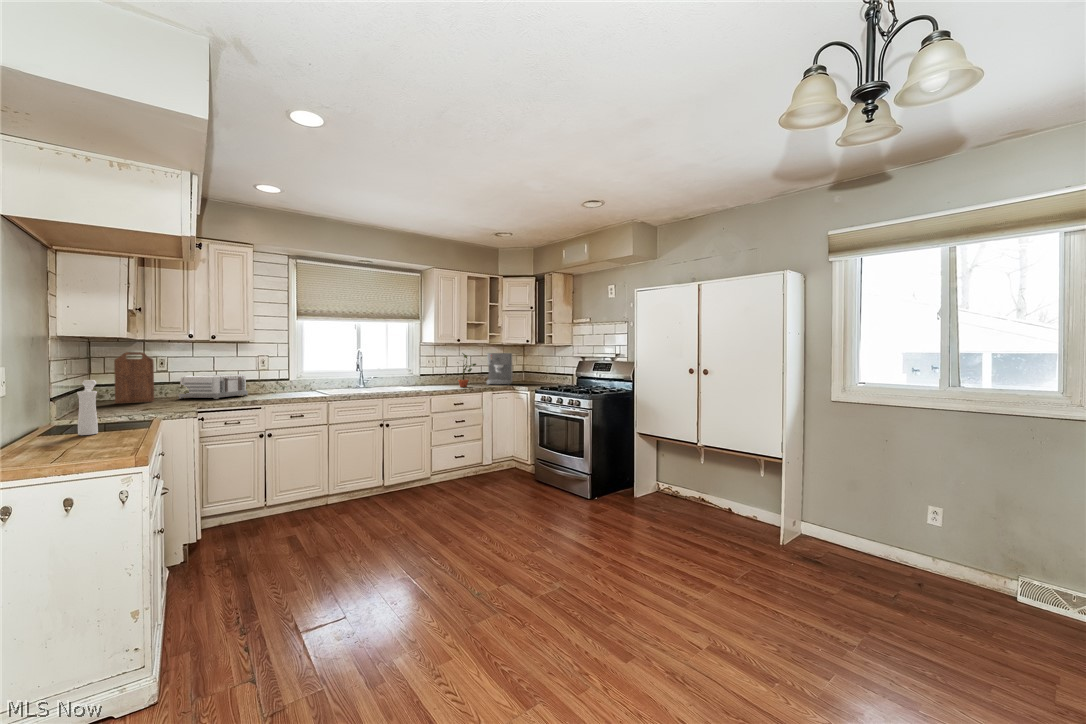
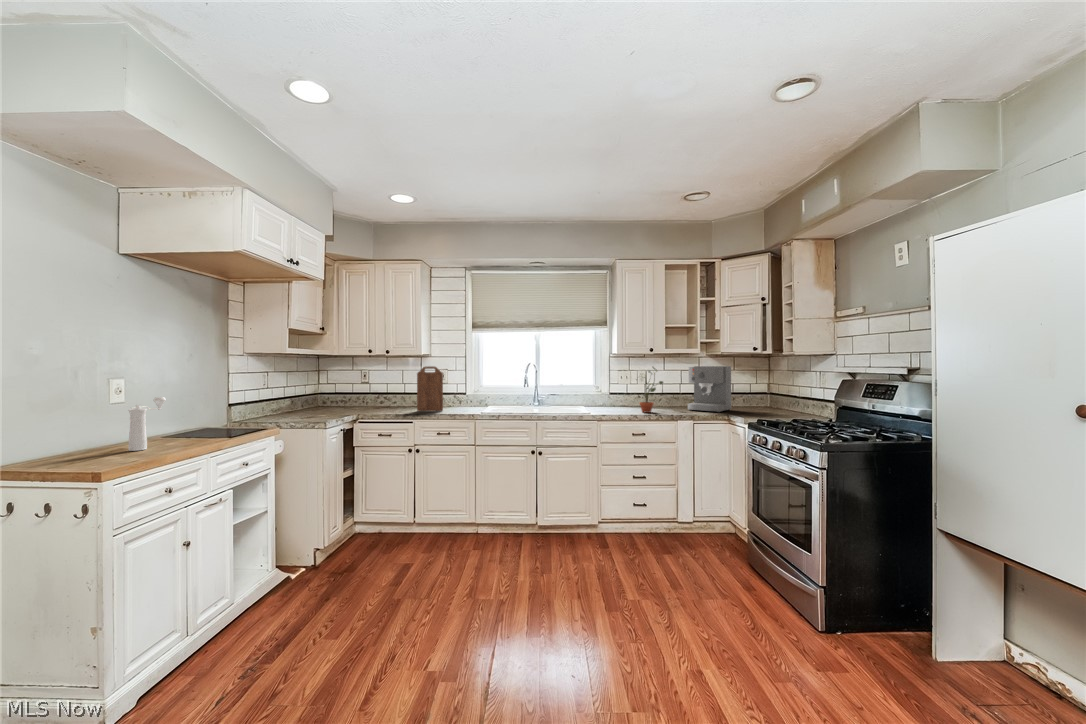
cutting board: present [114,352,154,403] -> present [417,366,443,411]
toaster: present [179,374,248,399] -> none [367,387,419,411]

